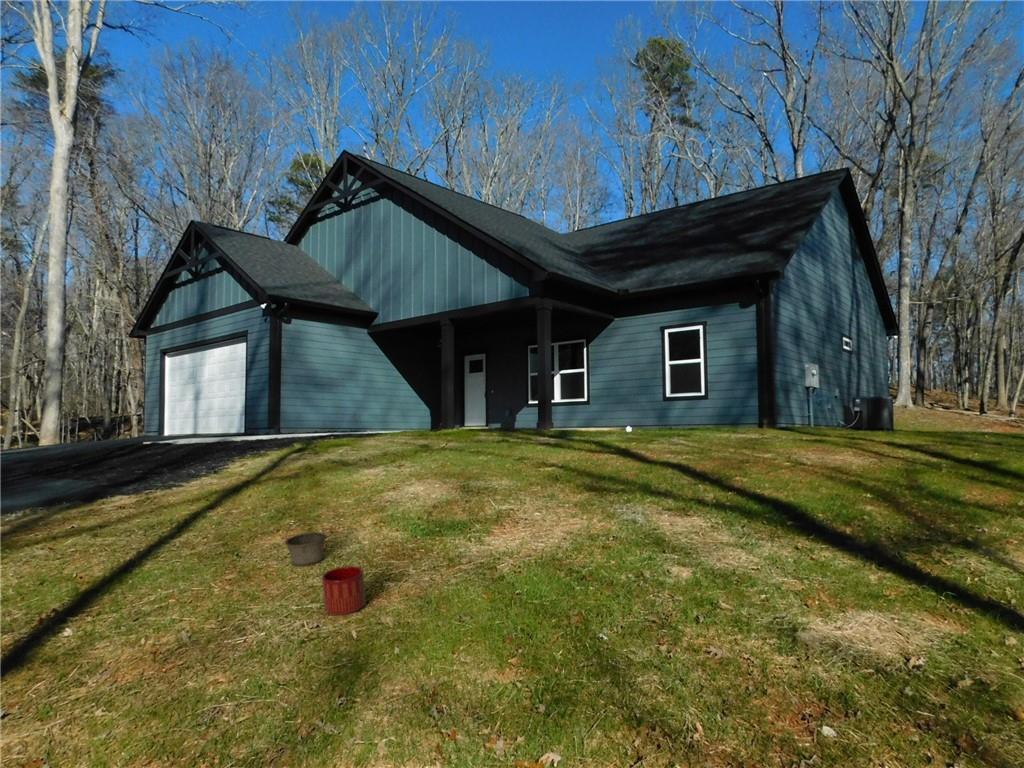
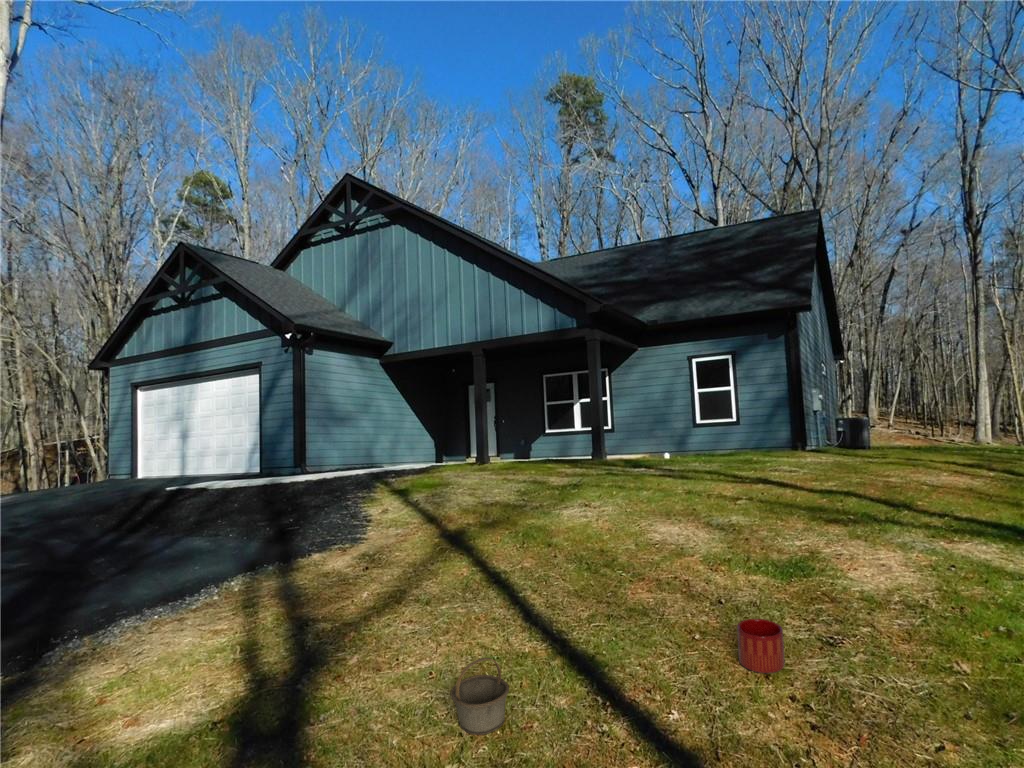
basket: present [285,519,326,566] -> present [450,658,509,735]

